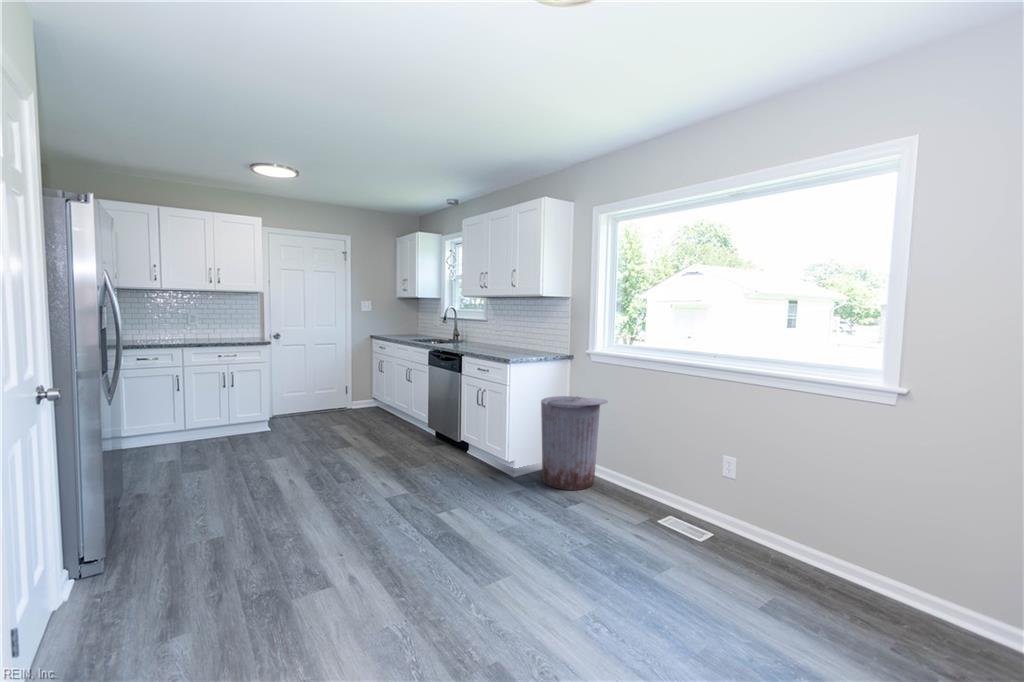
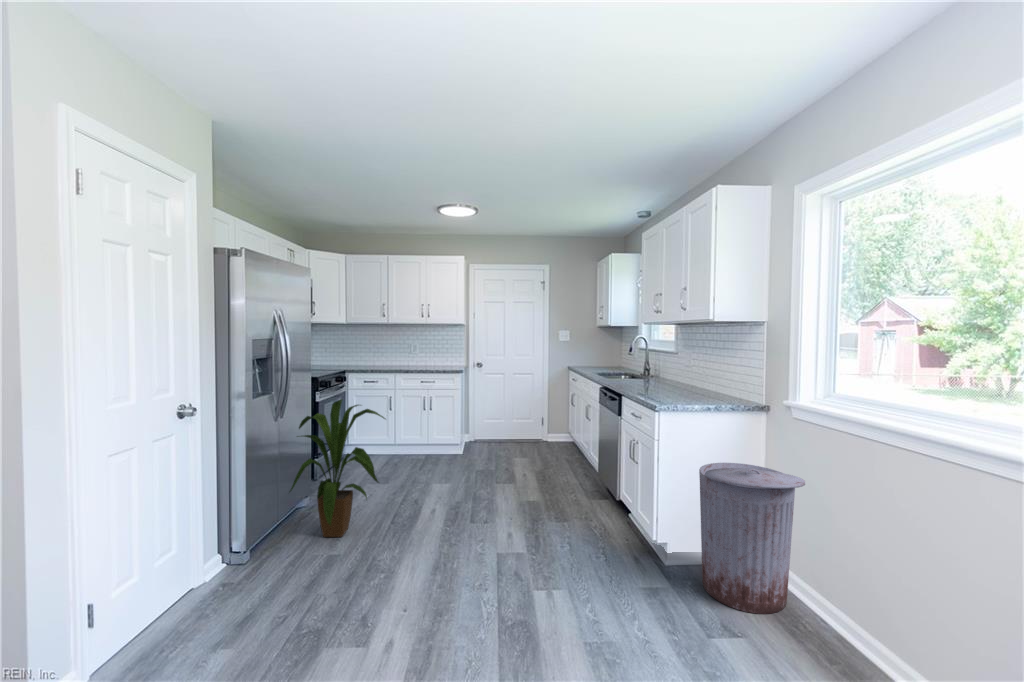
house plant: none [125,372,255,527] -> present [290,399,385,537]

